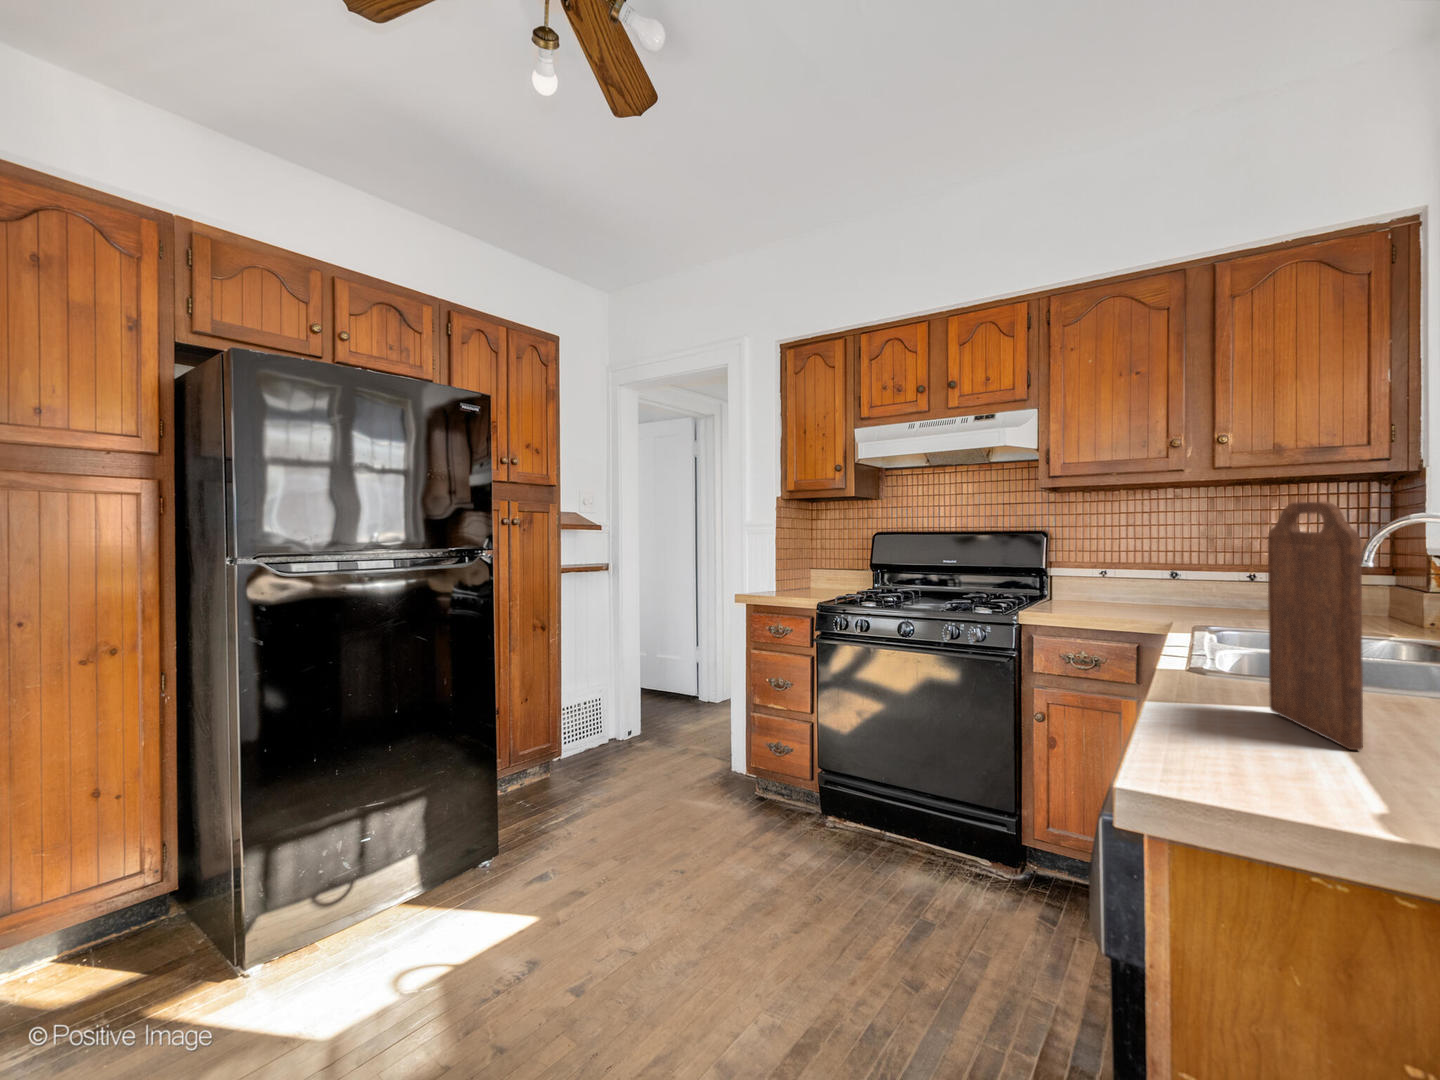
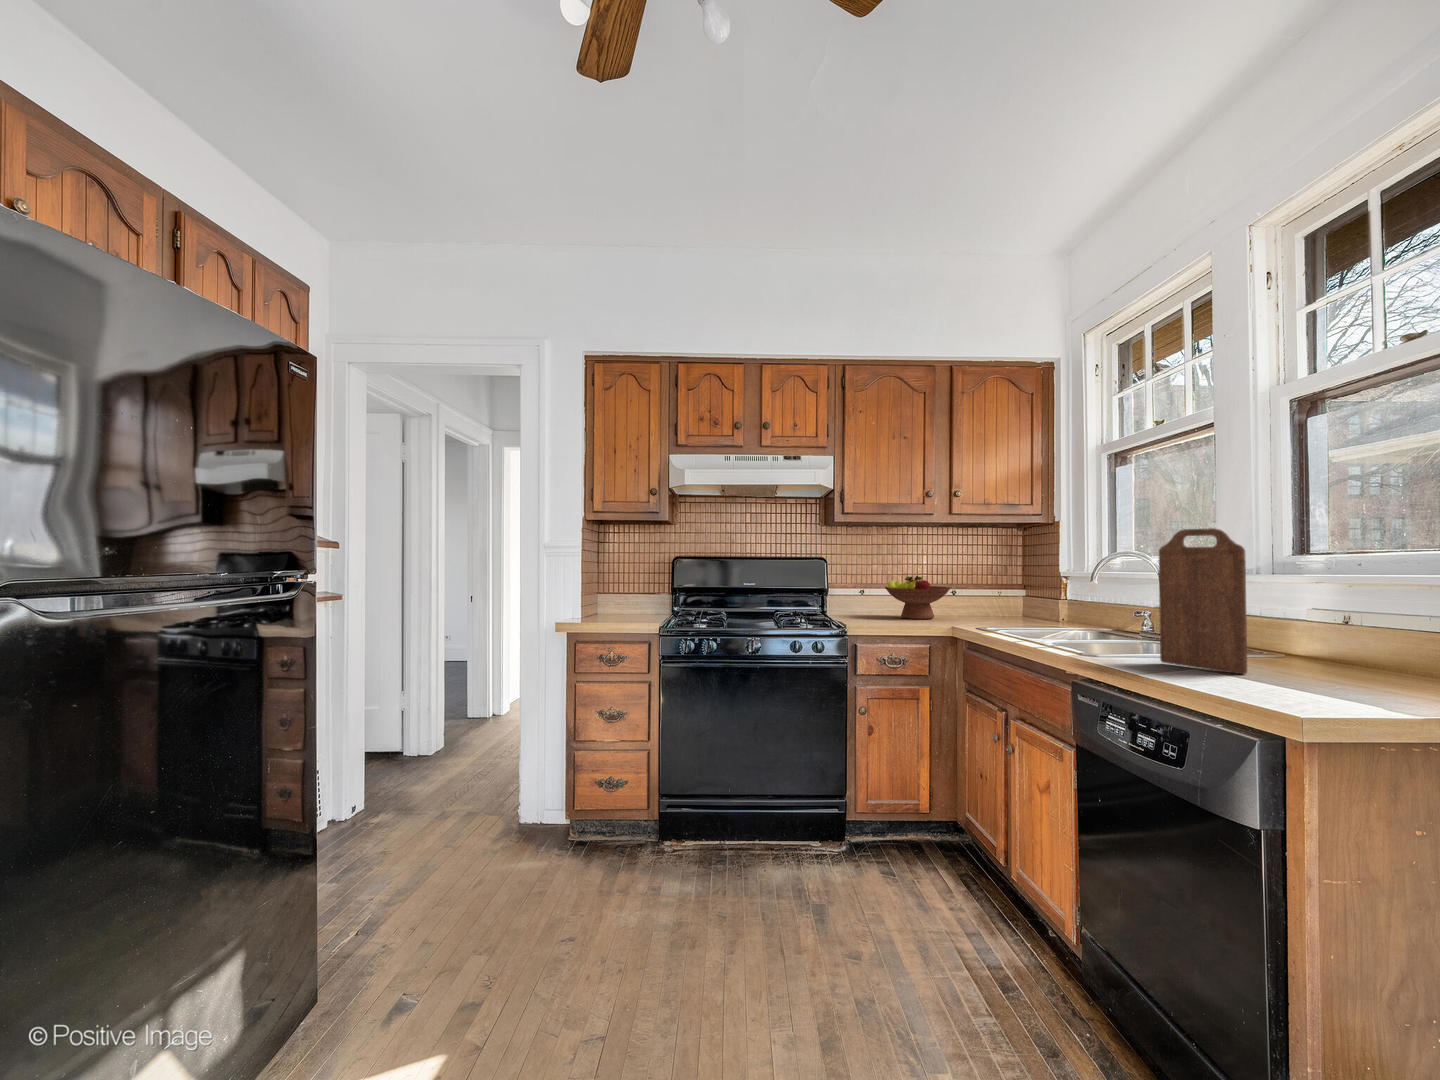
fruit bowl: none [1130,554,1233,611] -> present [885,576,951,619]

